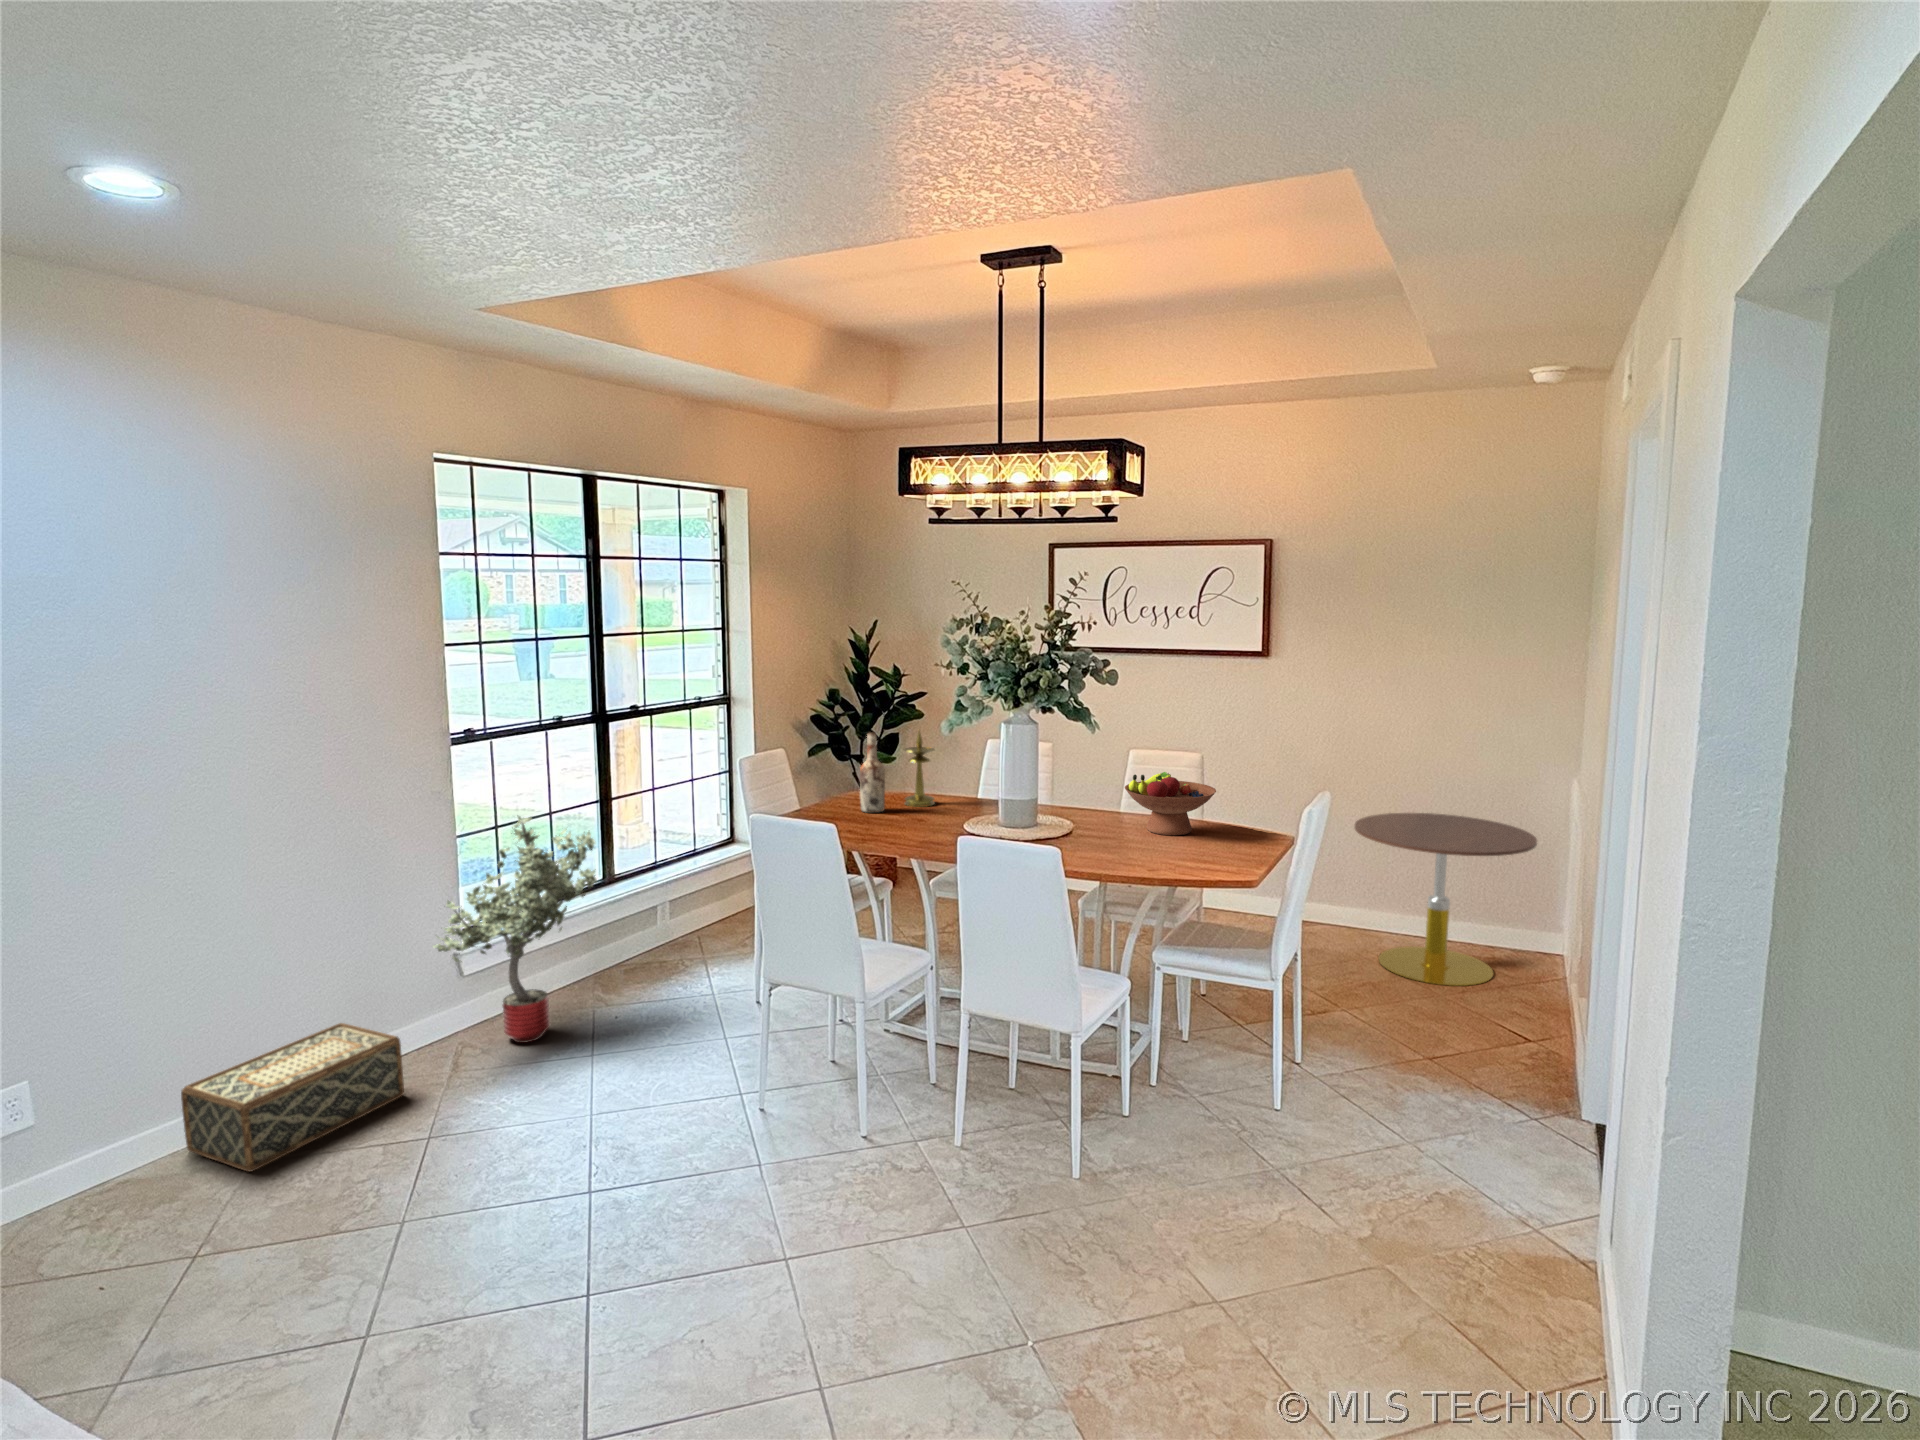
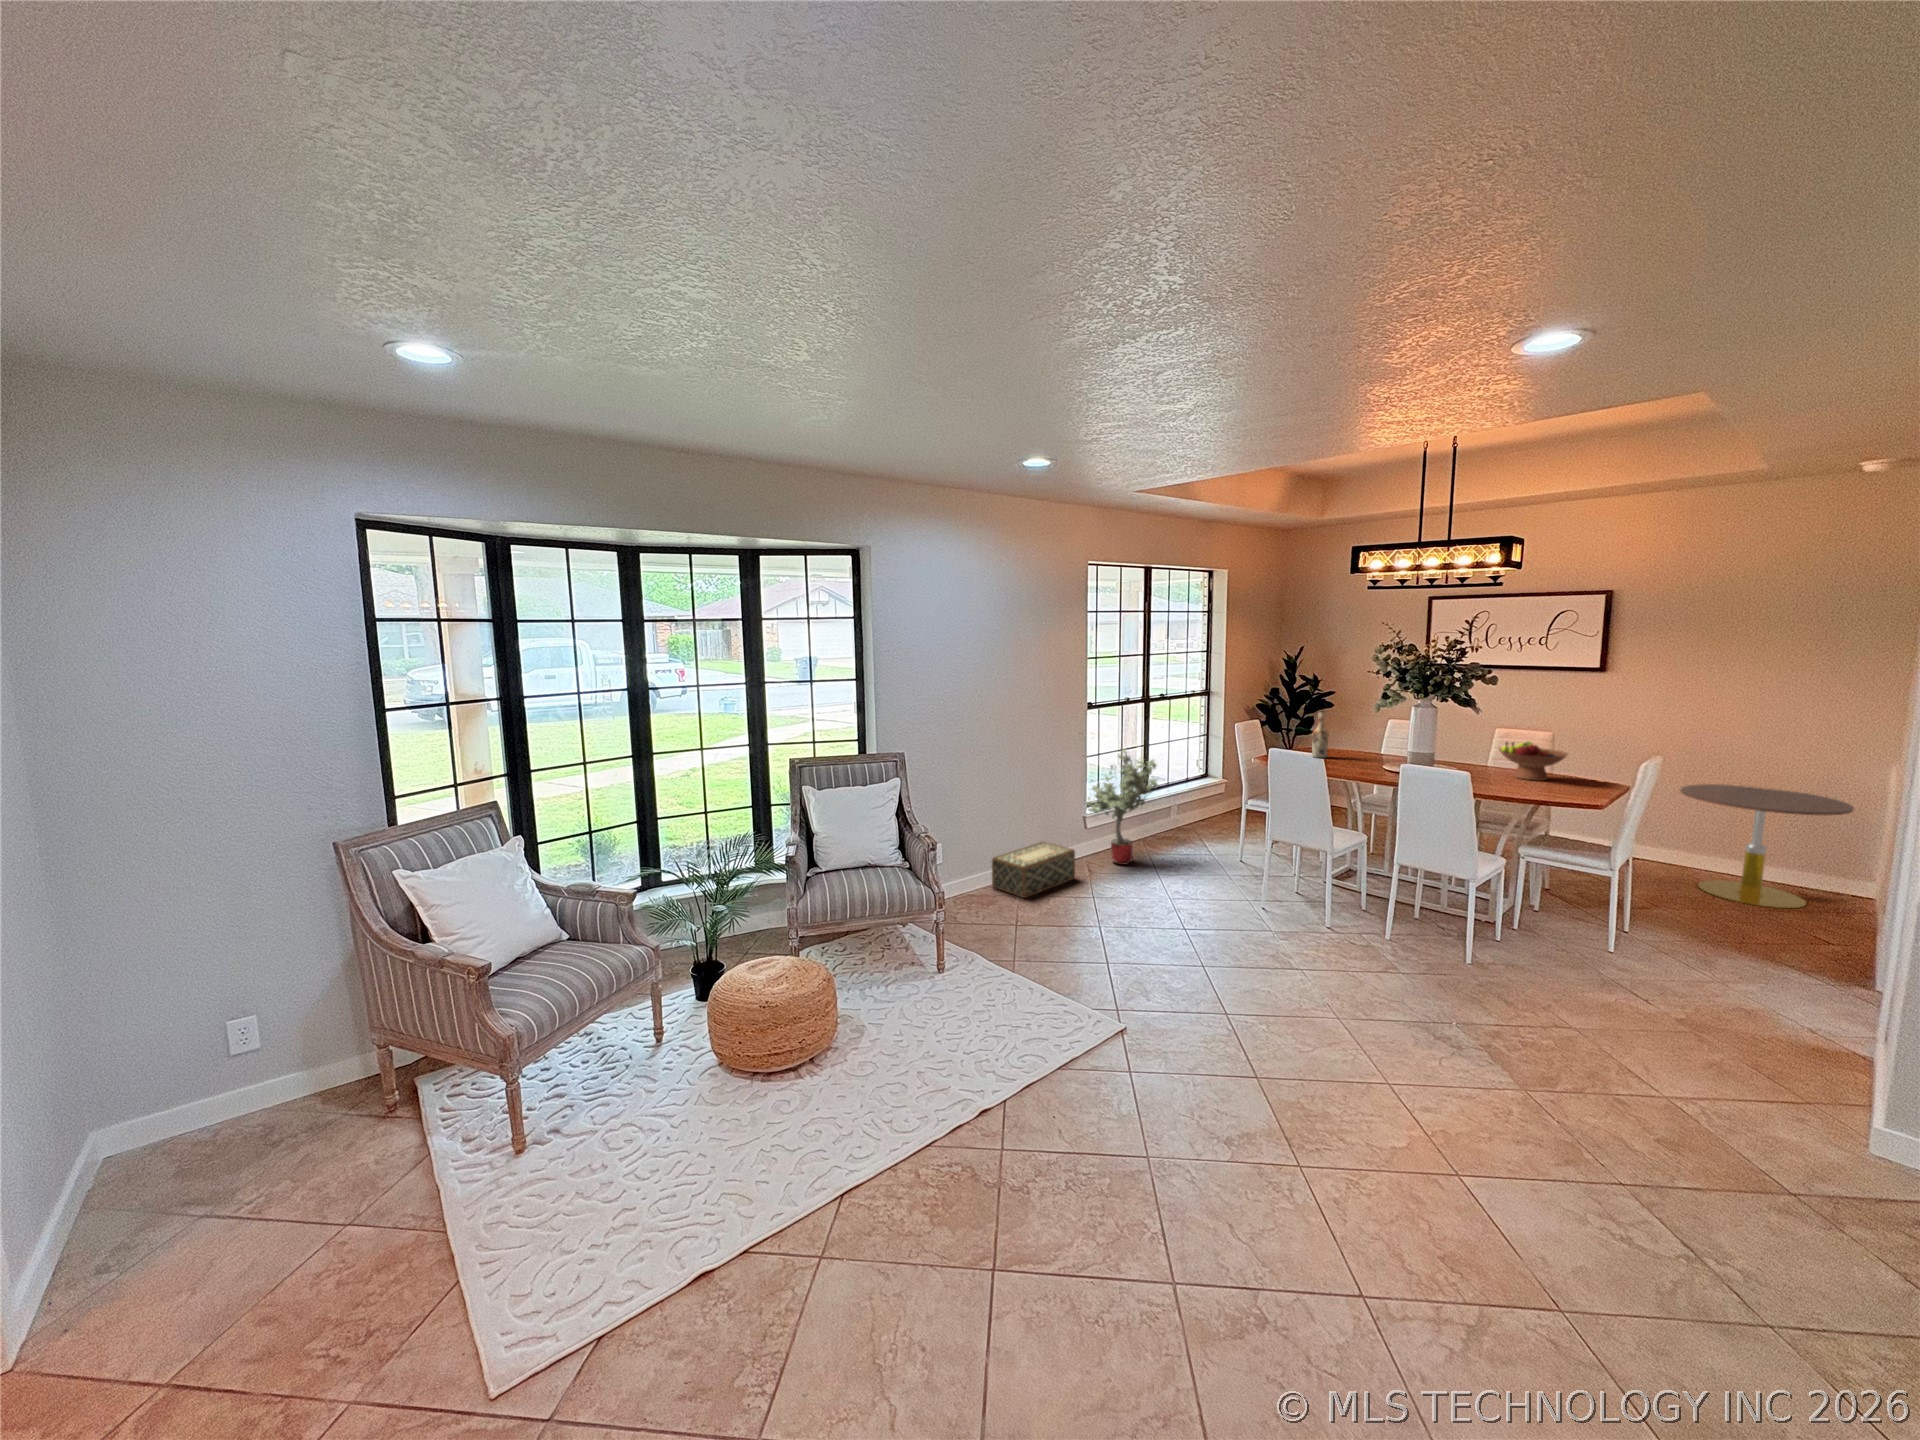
candlestick: present [905,732,935,807] -> none [1337,711,1359,757]

